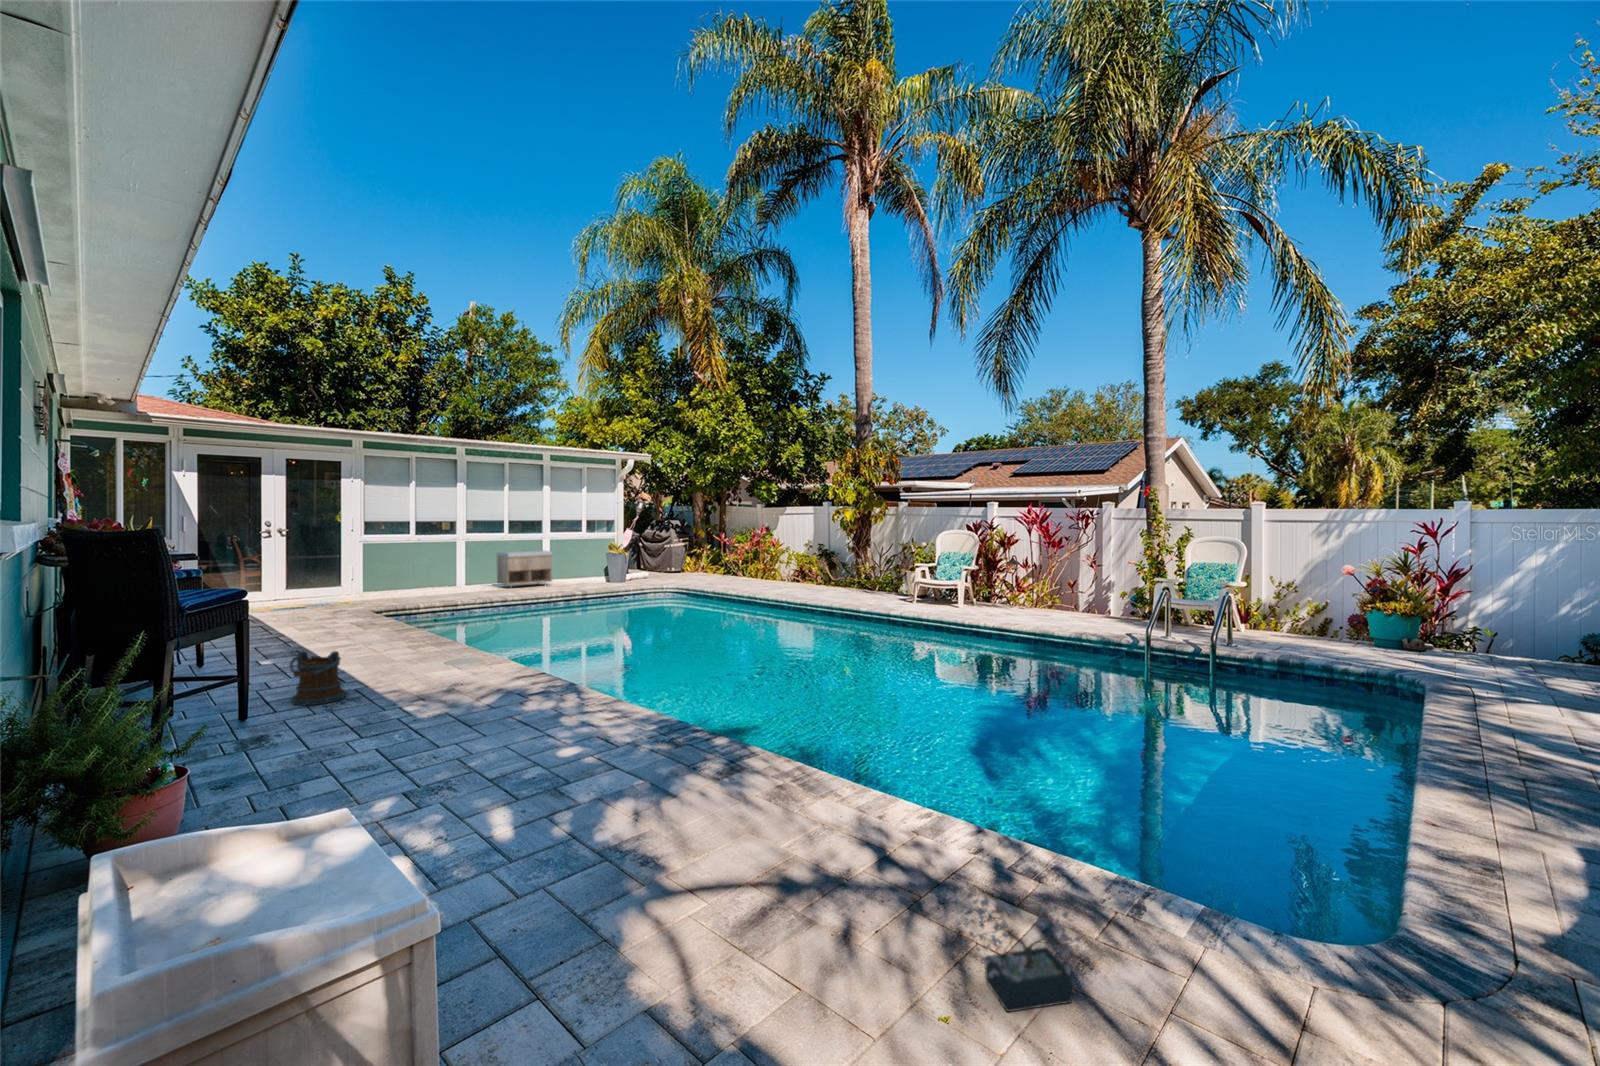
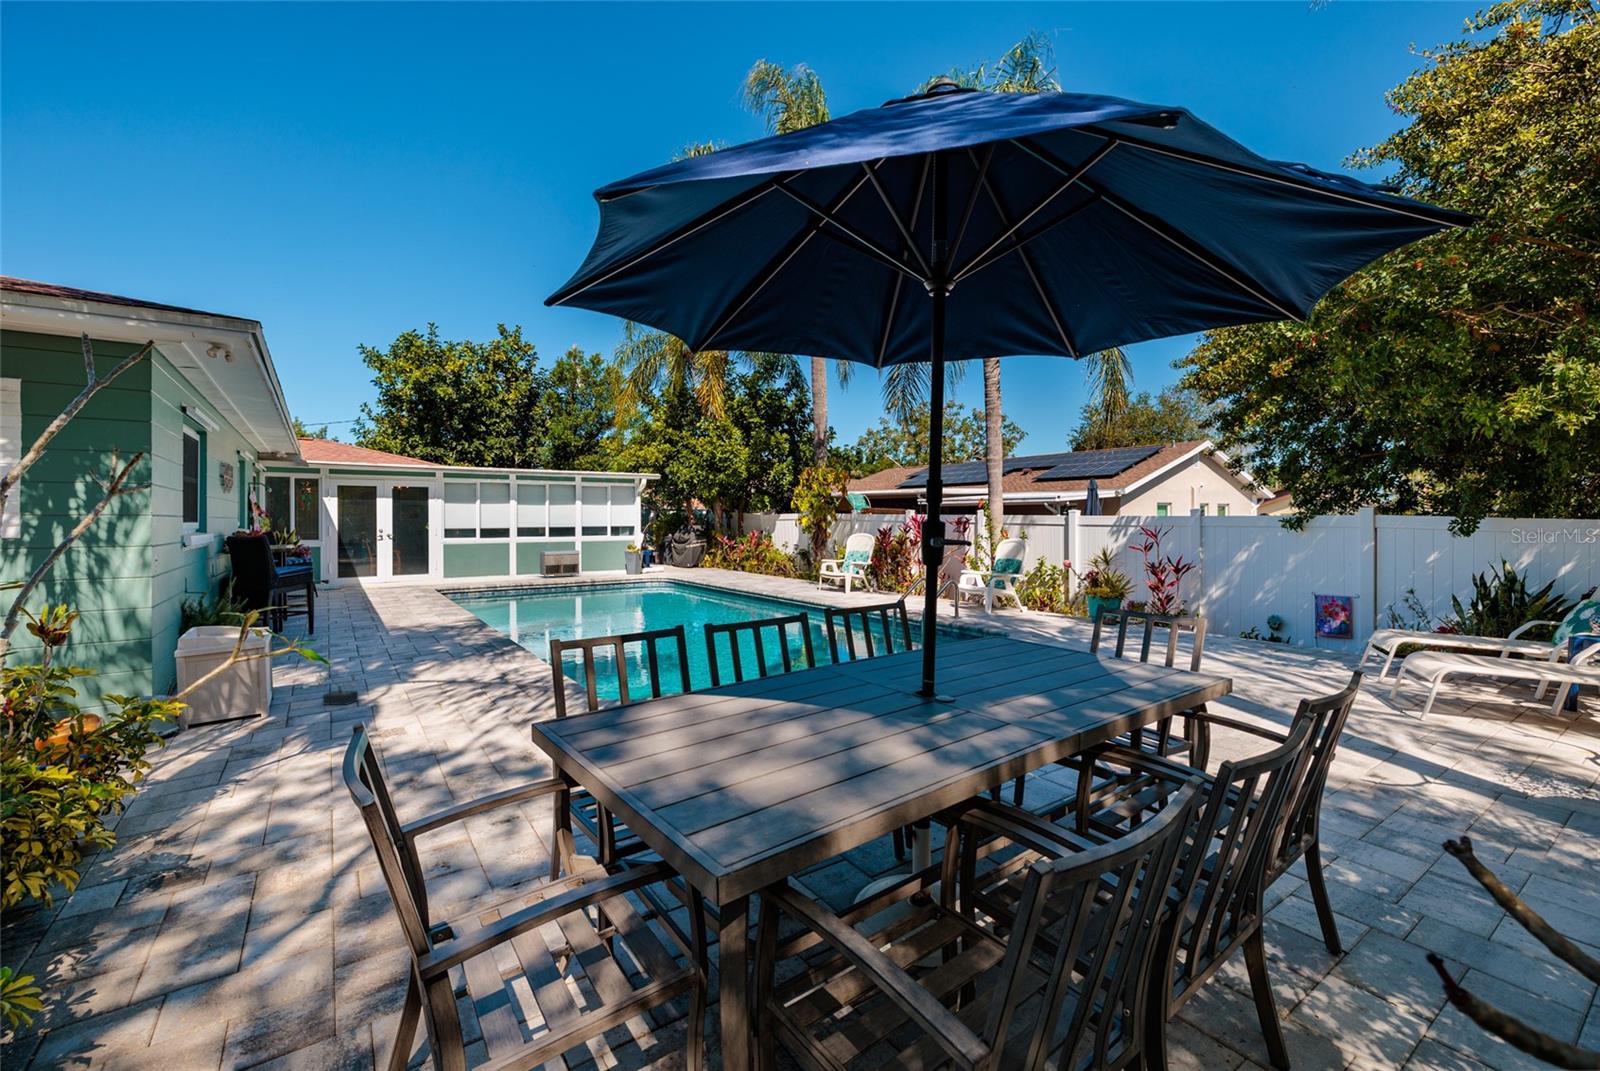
bucket: present [290,651,347,705] -> none [338,602,369,631]
decorative plant: present [963,888,1081,1012] -> present [316,667,361,705]

